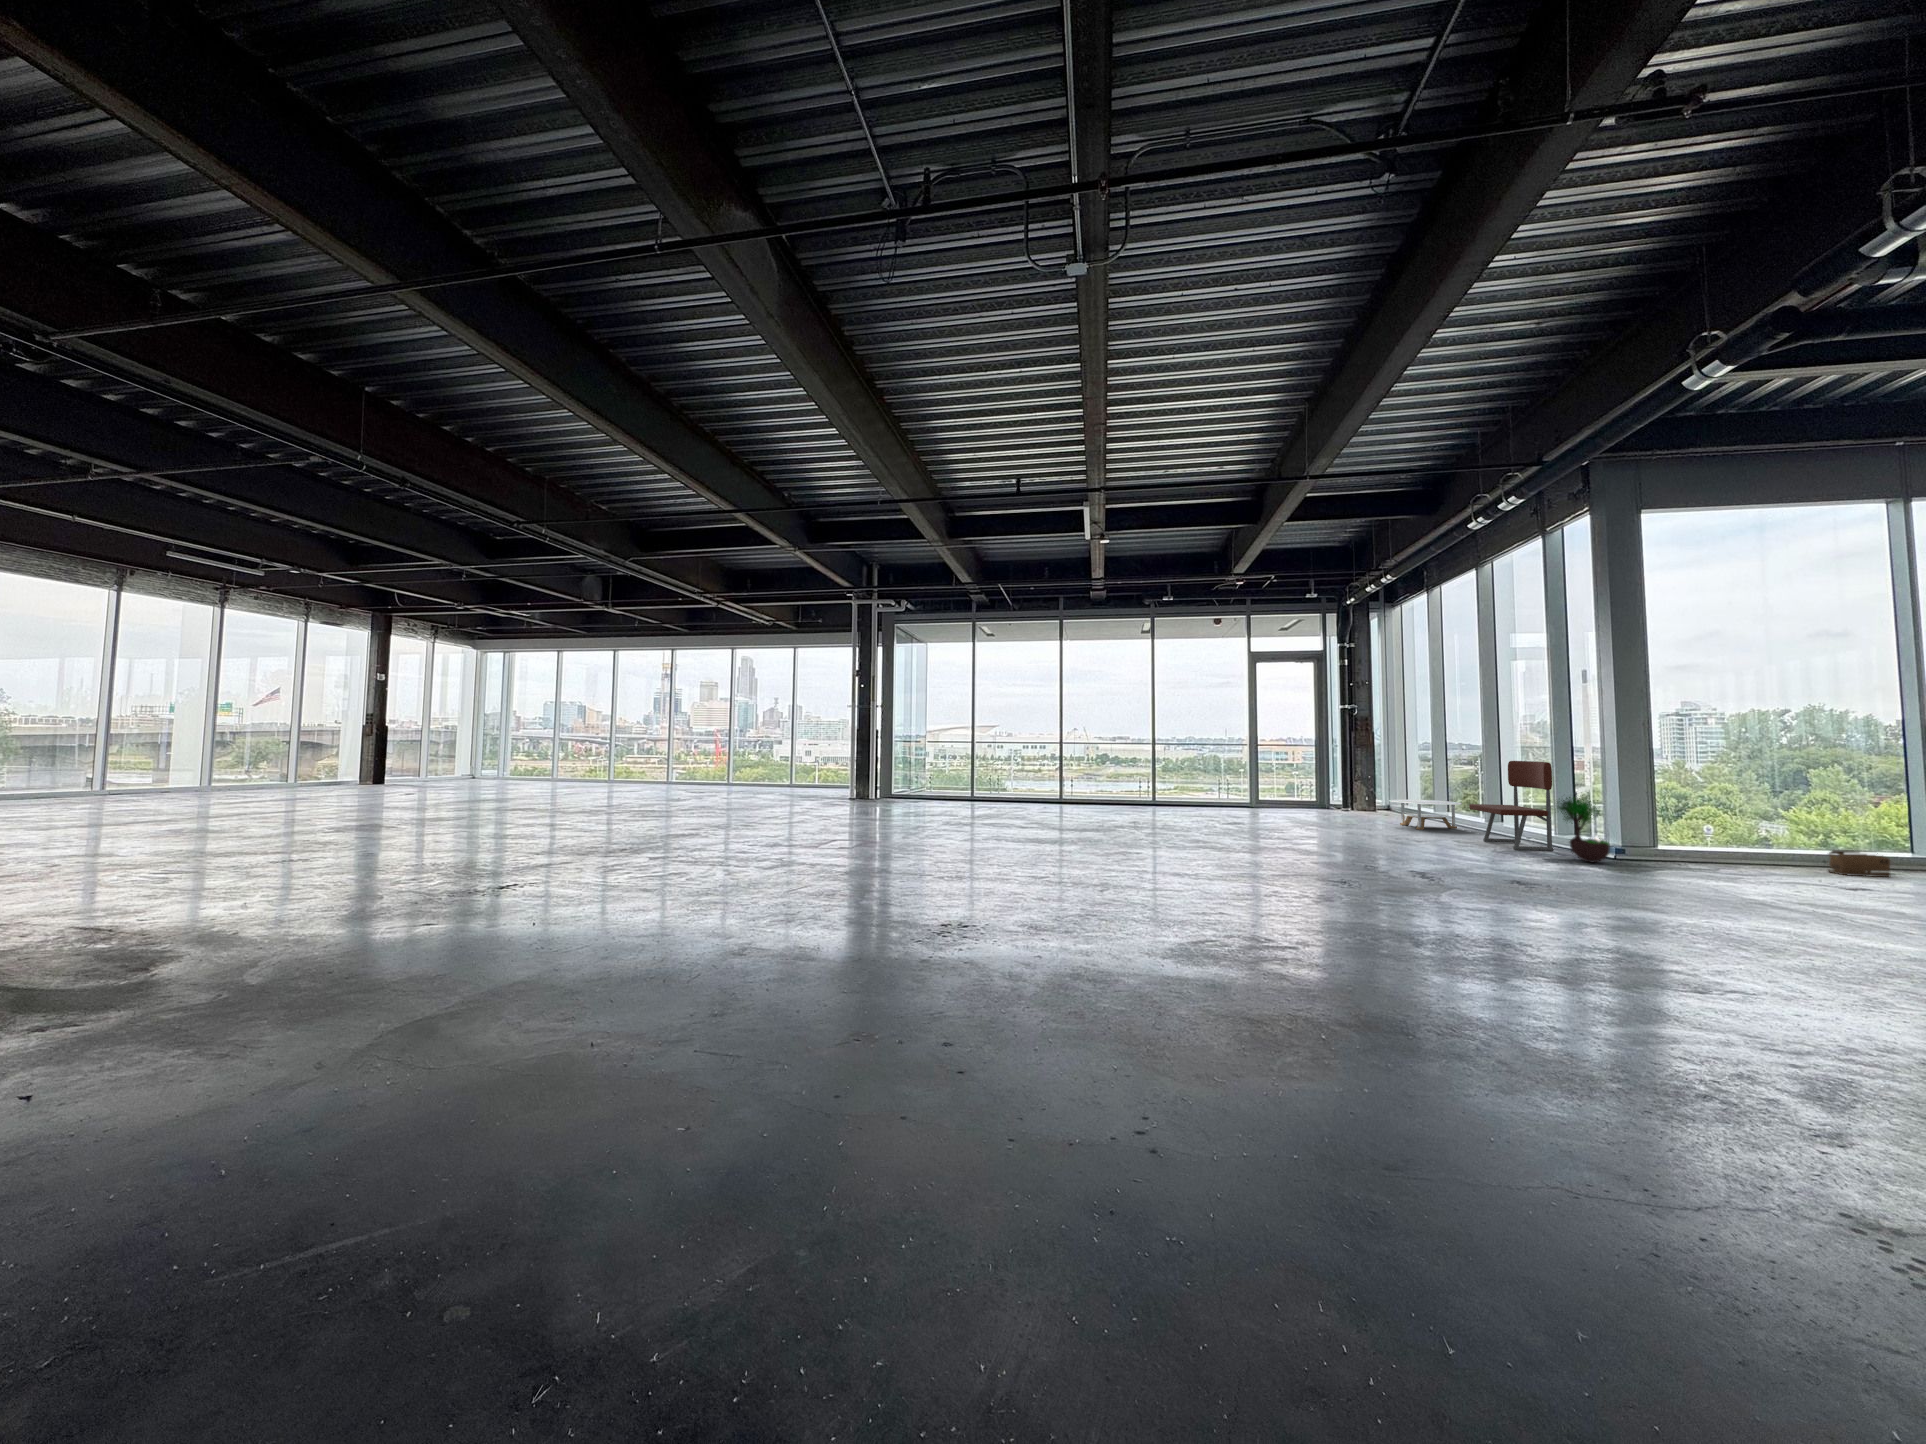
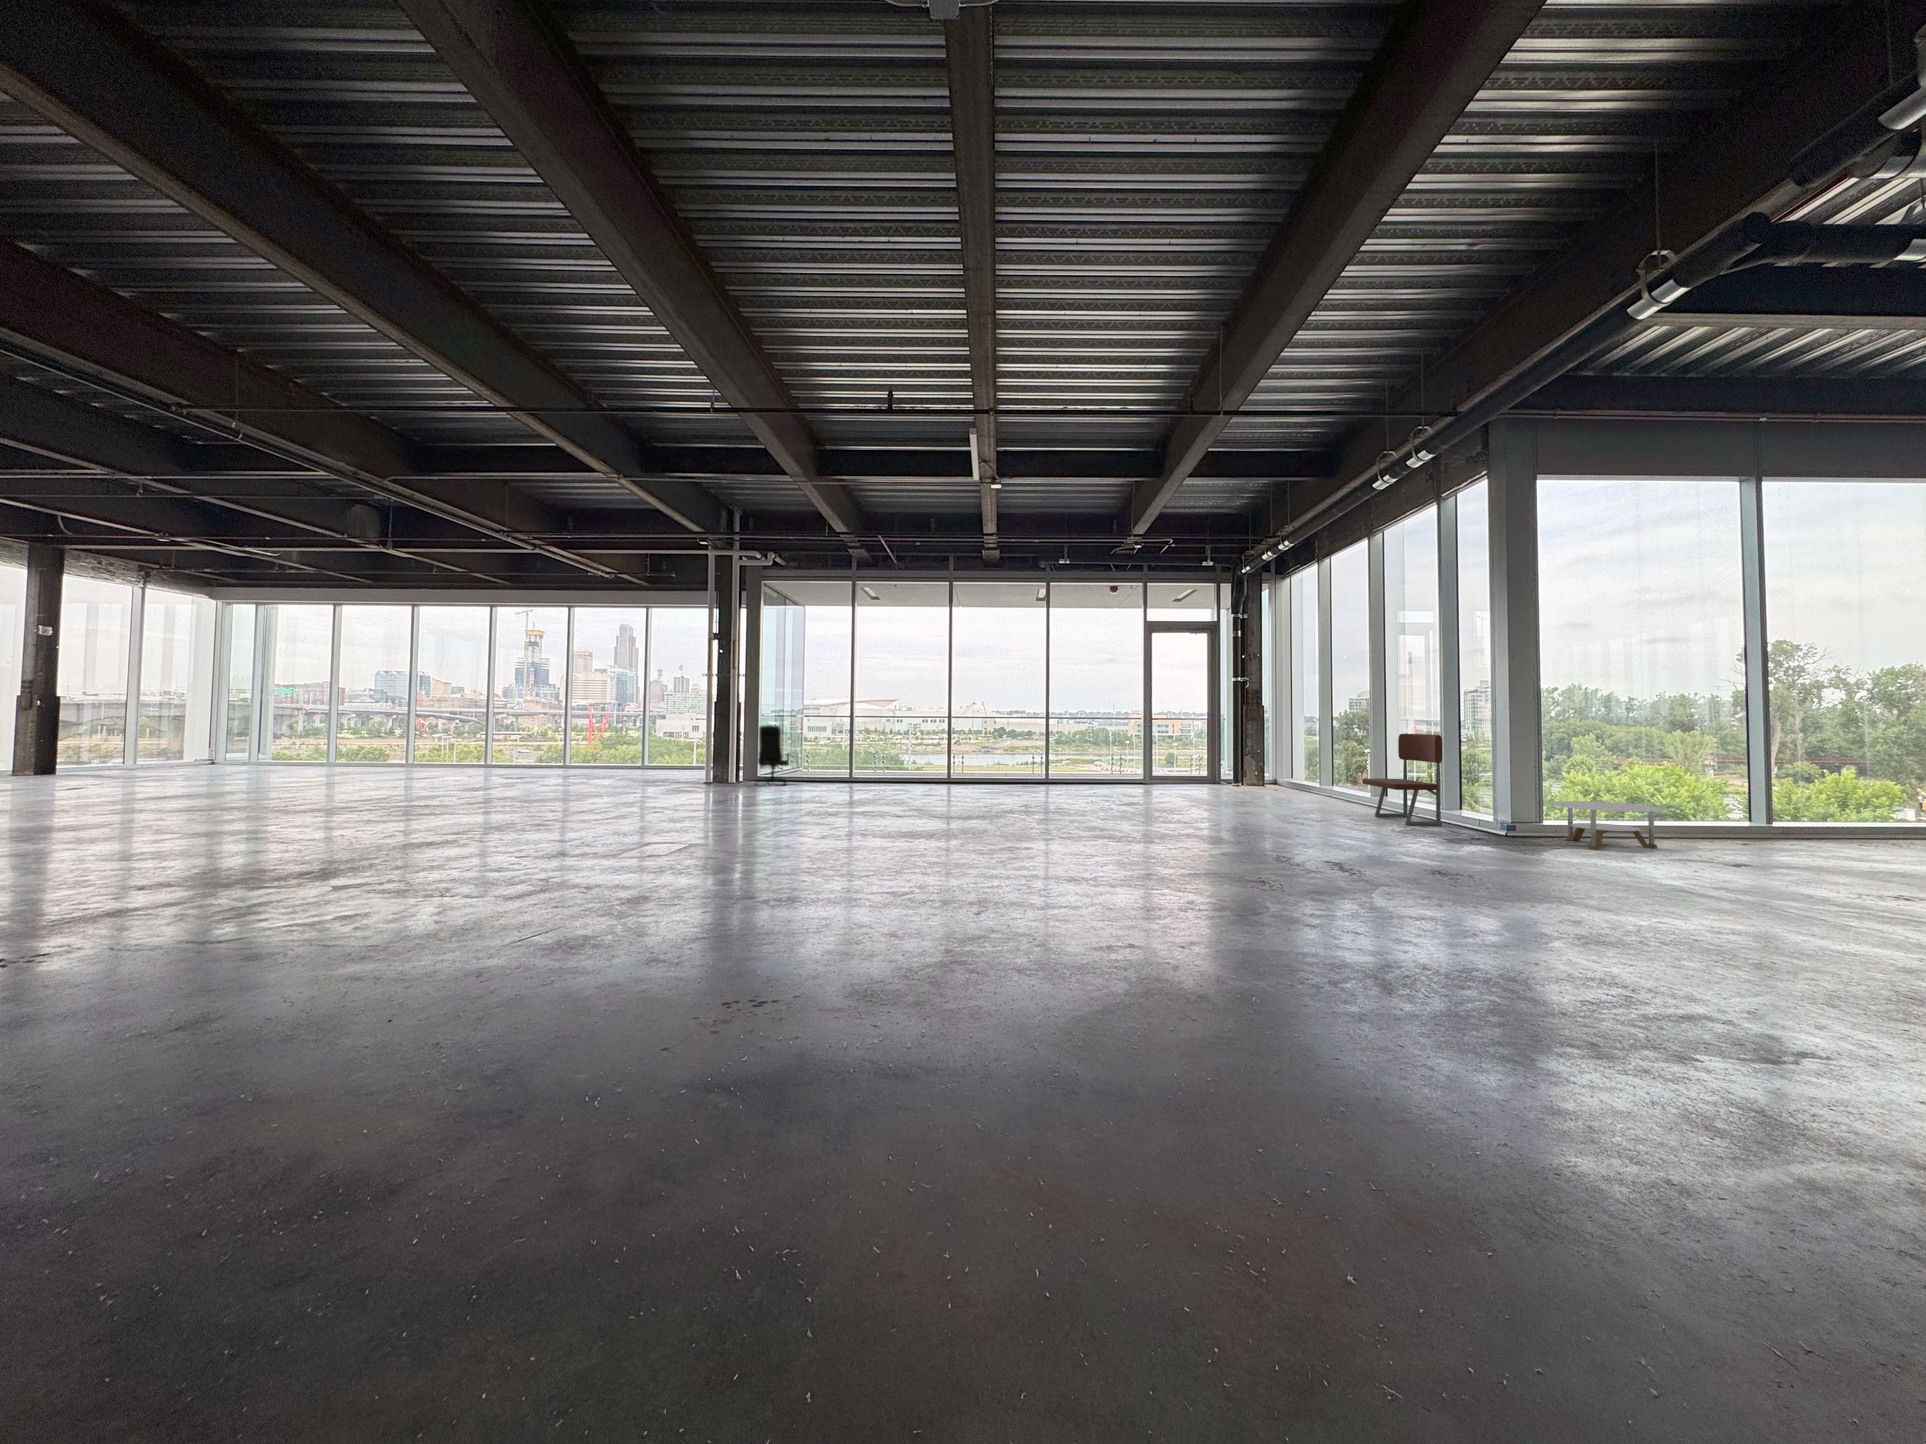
office chair: none [892,750,923,802] -> present [755,725,790,785]
potted tree: present [1557,796,1610,863] -> none [1446,763,1500,837]
round table: present [1389,800,1462,830] -> present [1547,801,1665,850]
cardboard box: present [1828,850,1891,877] -> none [1683,818,1741,844]

